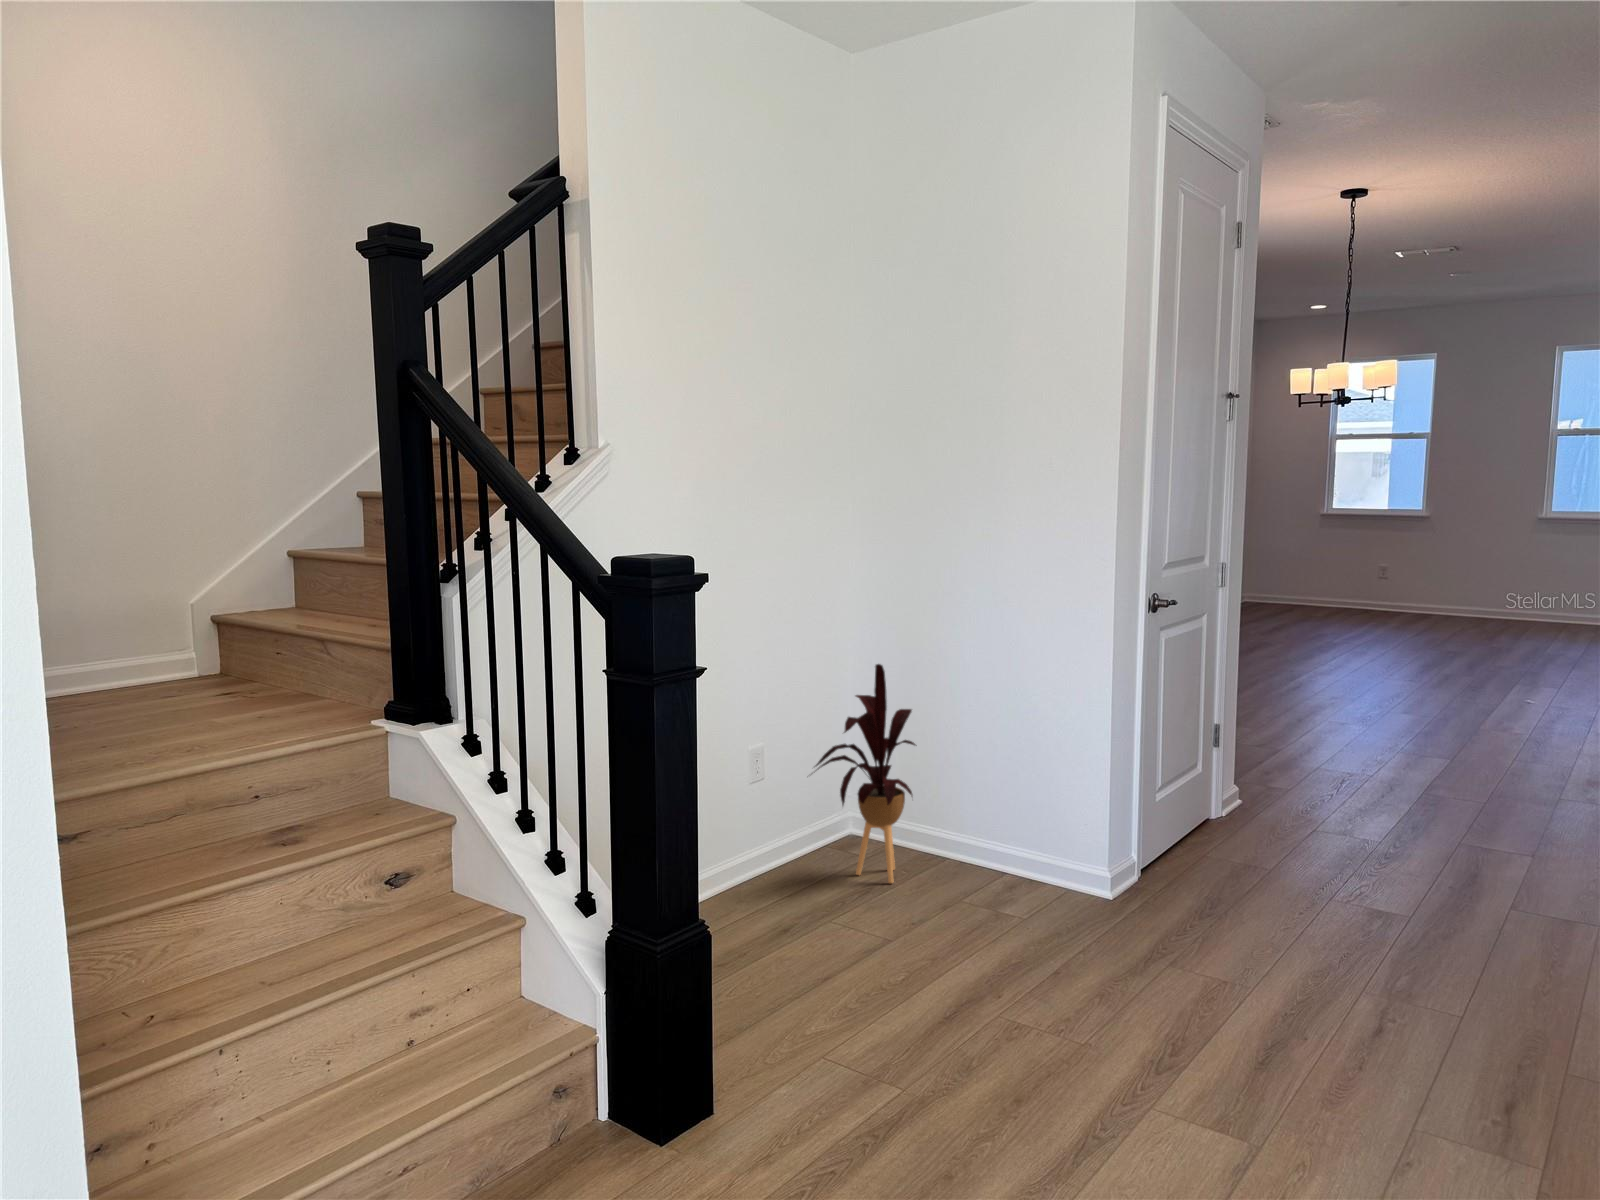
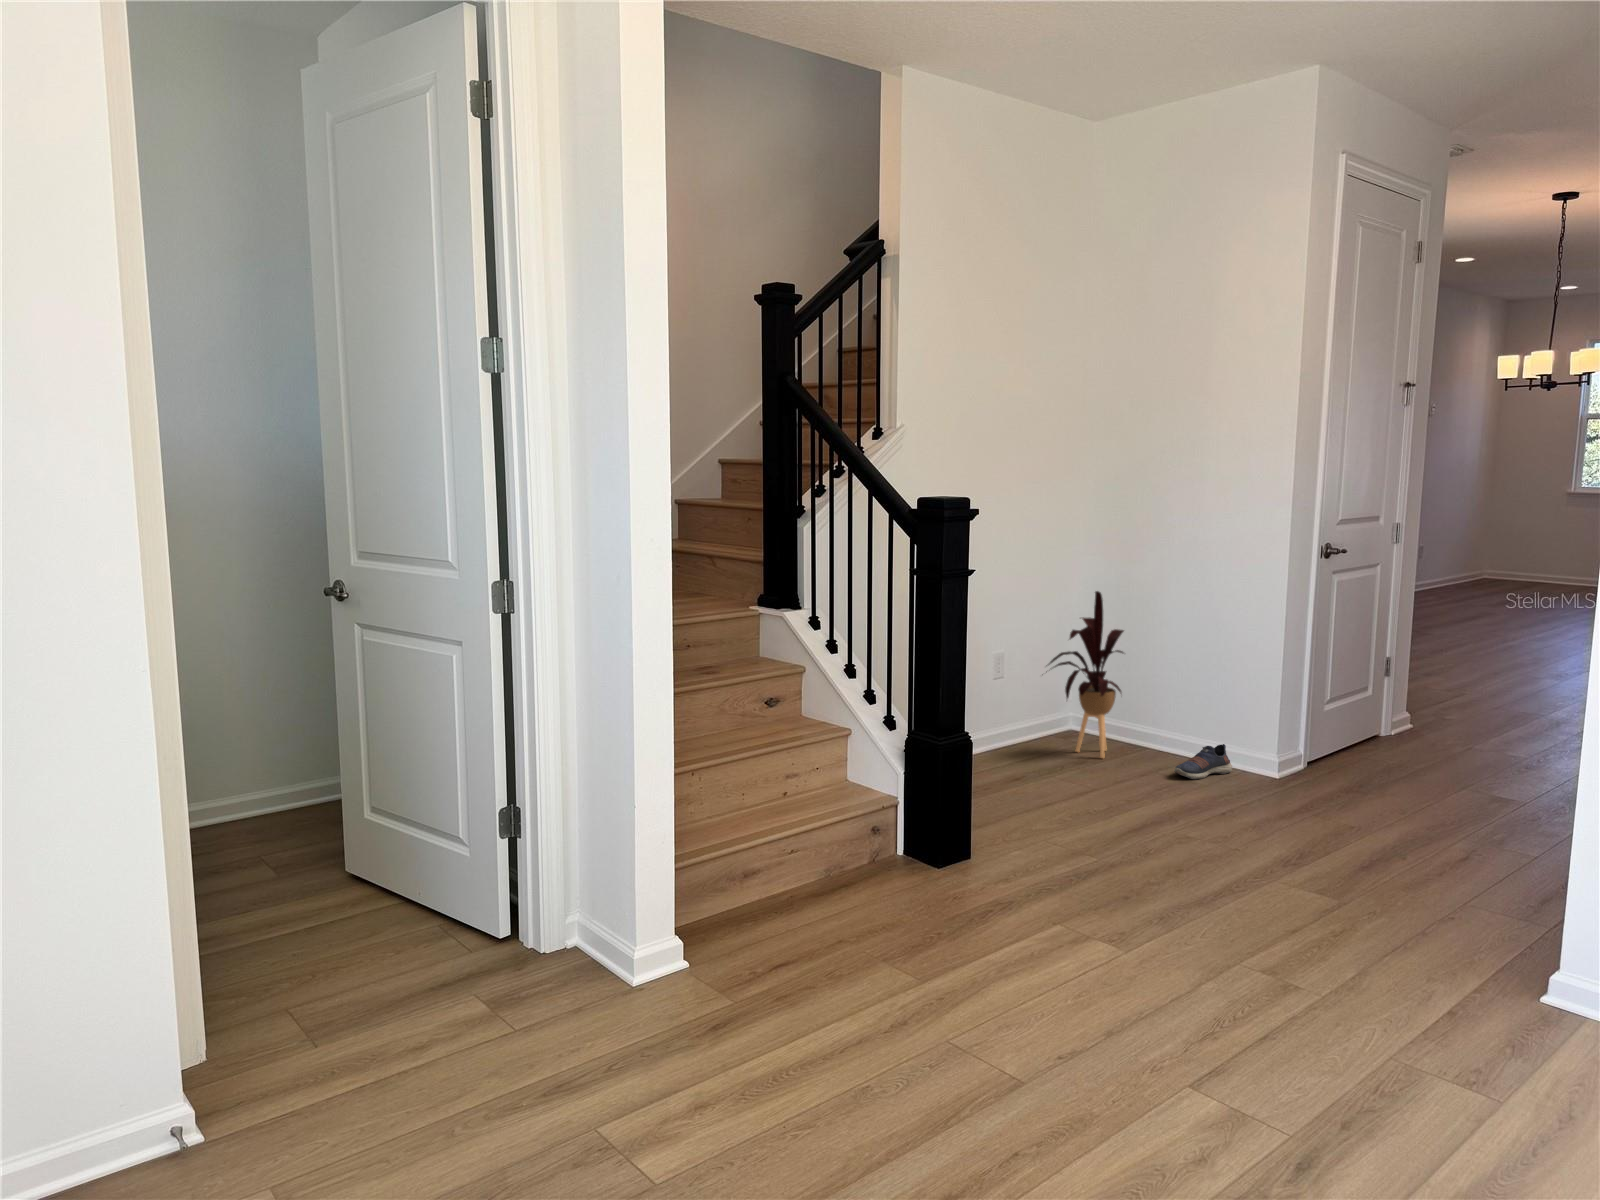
shoe: none [985,858,1055,911] -> present [1174,744,1232,779]

